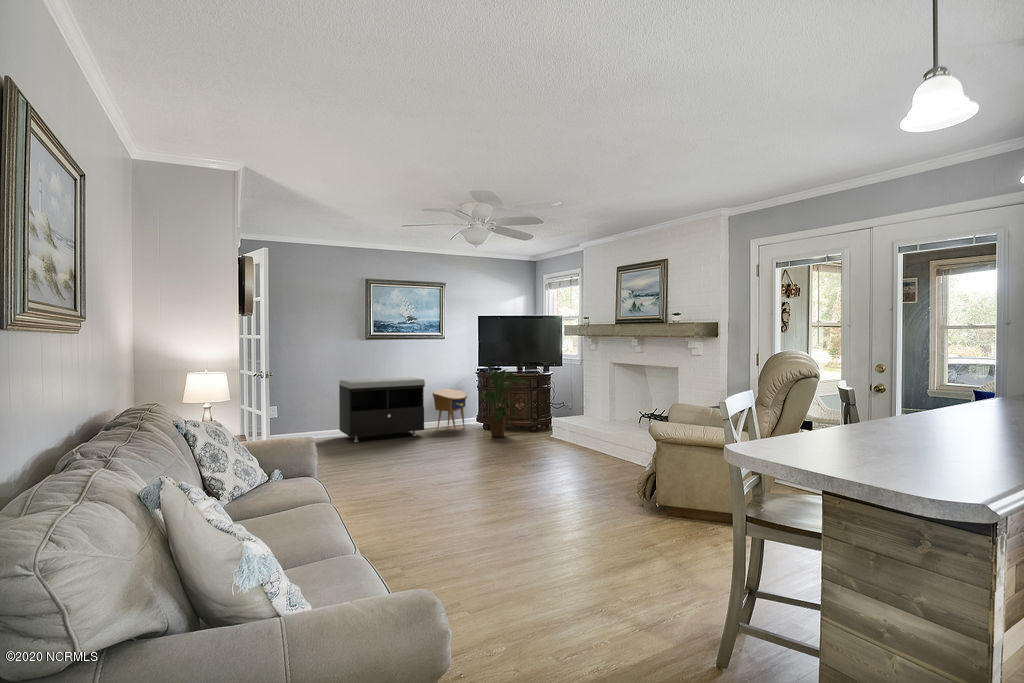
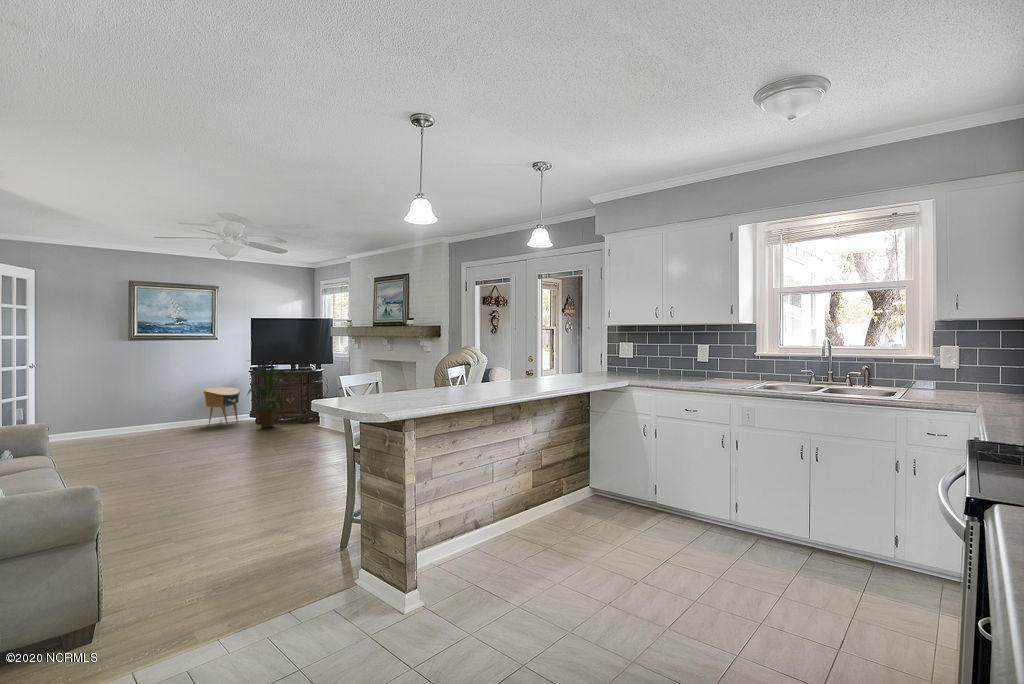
storage bench: present [339,377,425,442] -> none [97,376,193,439]

